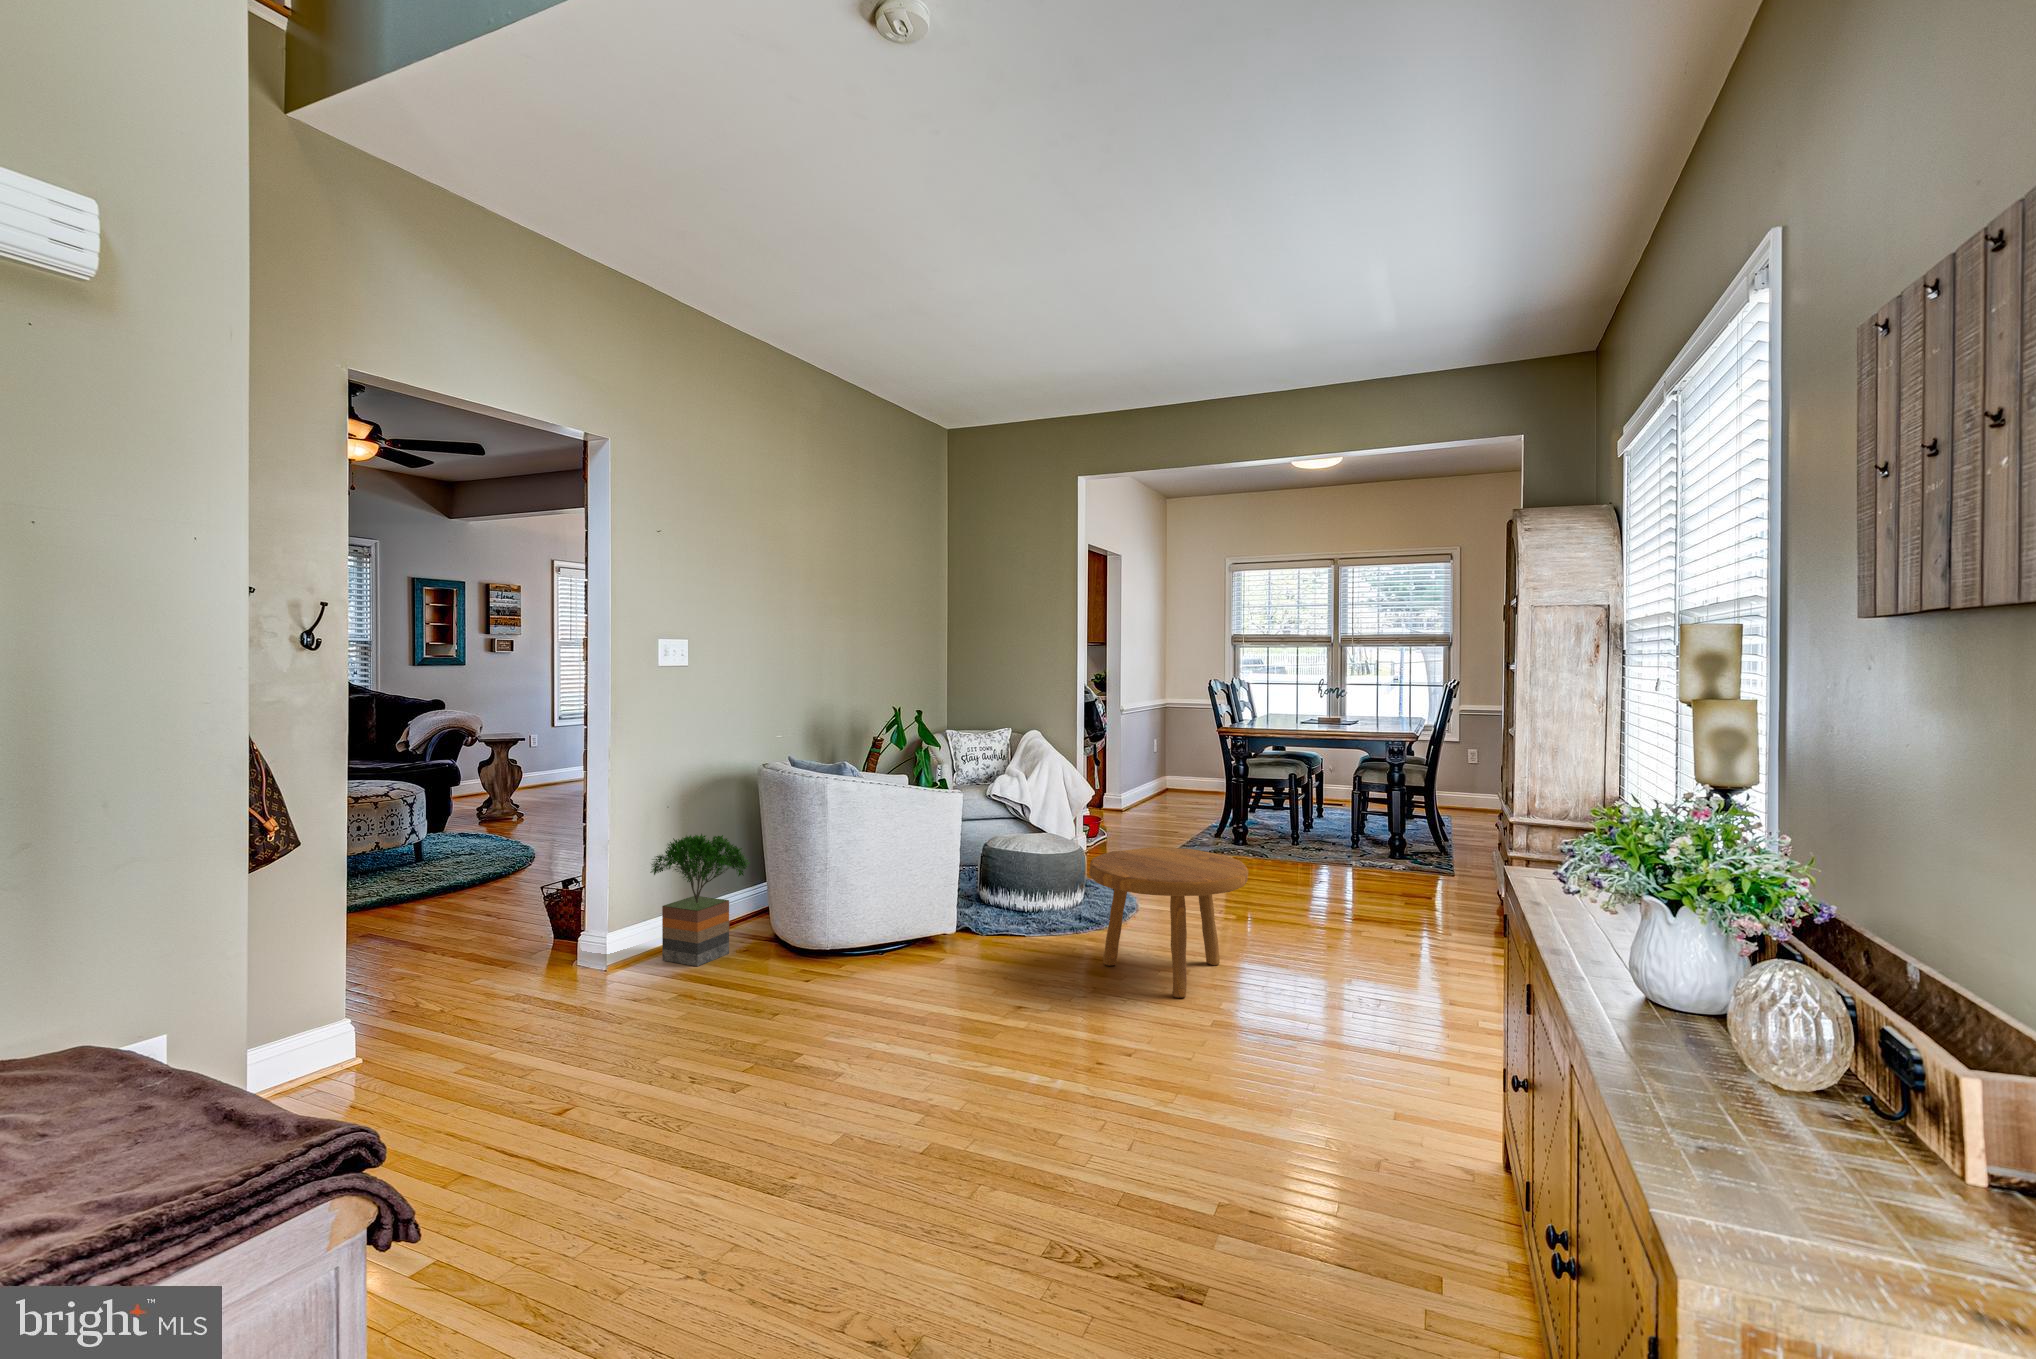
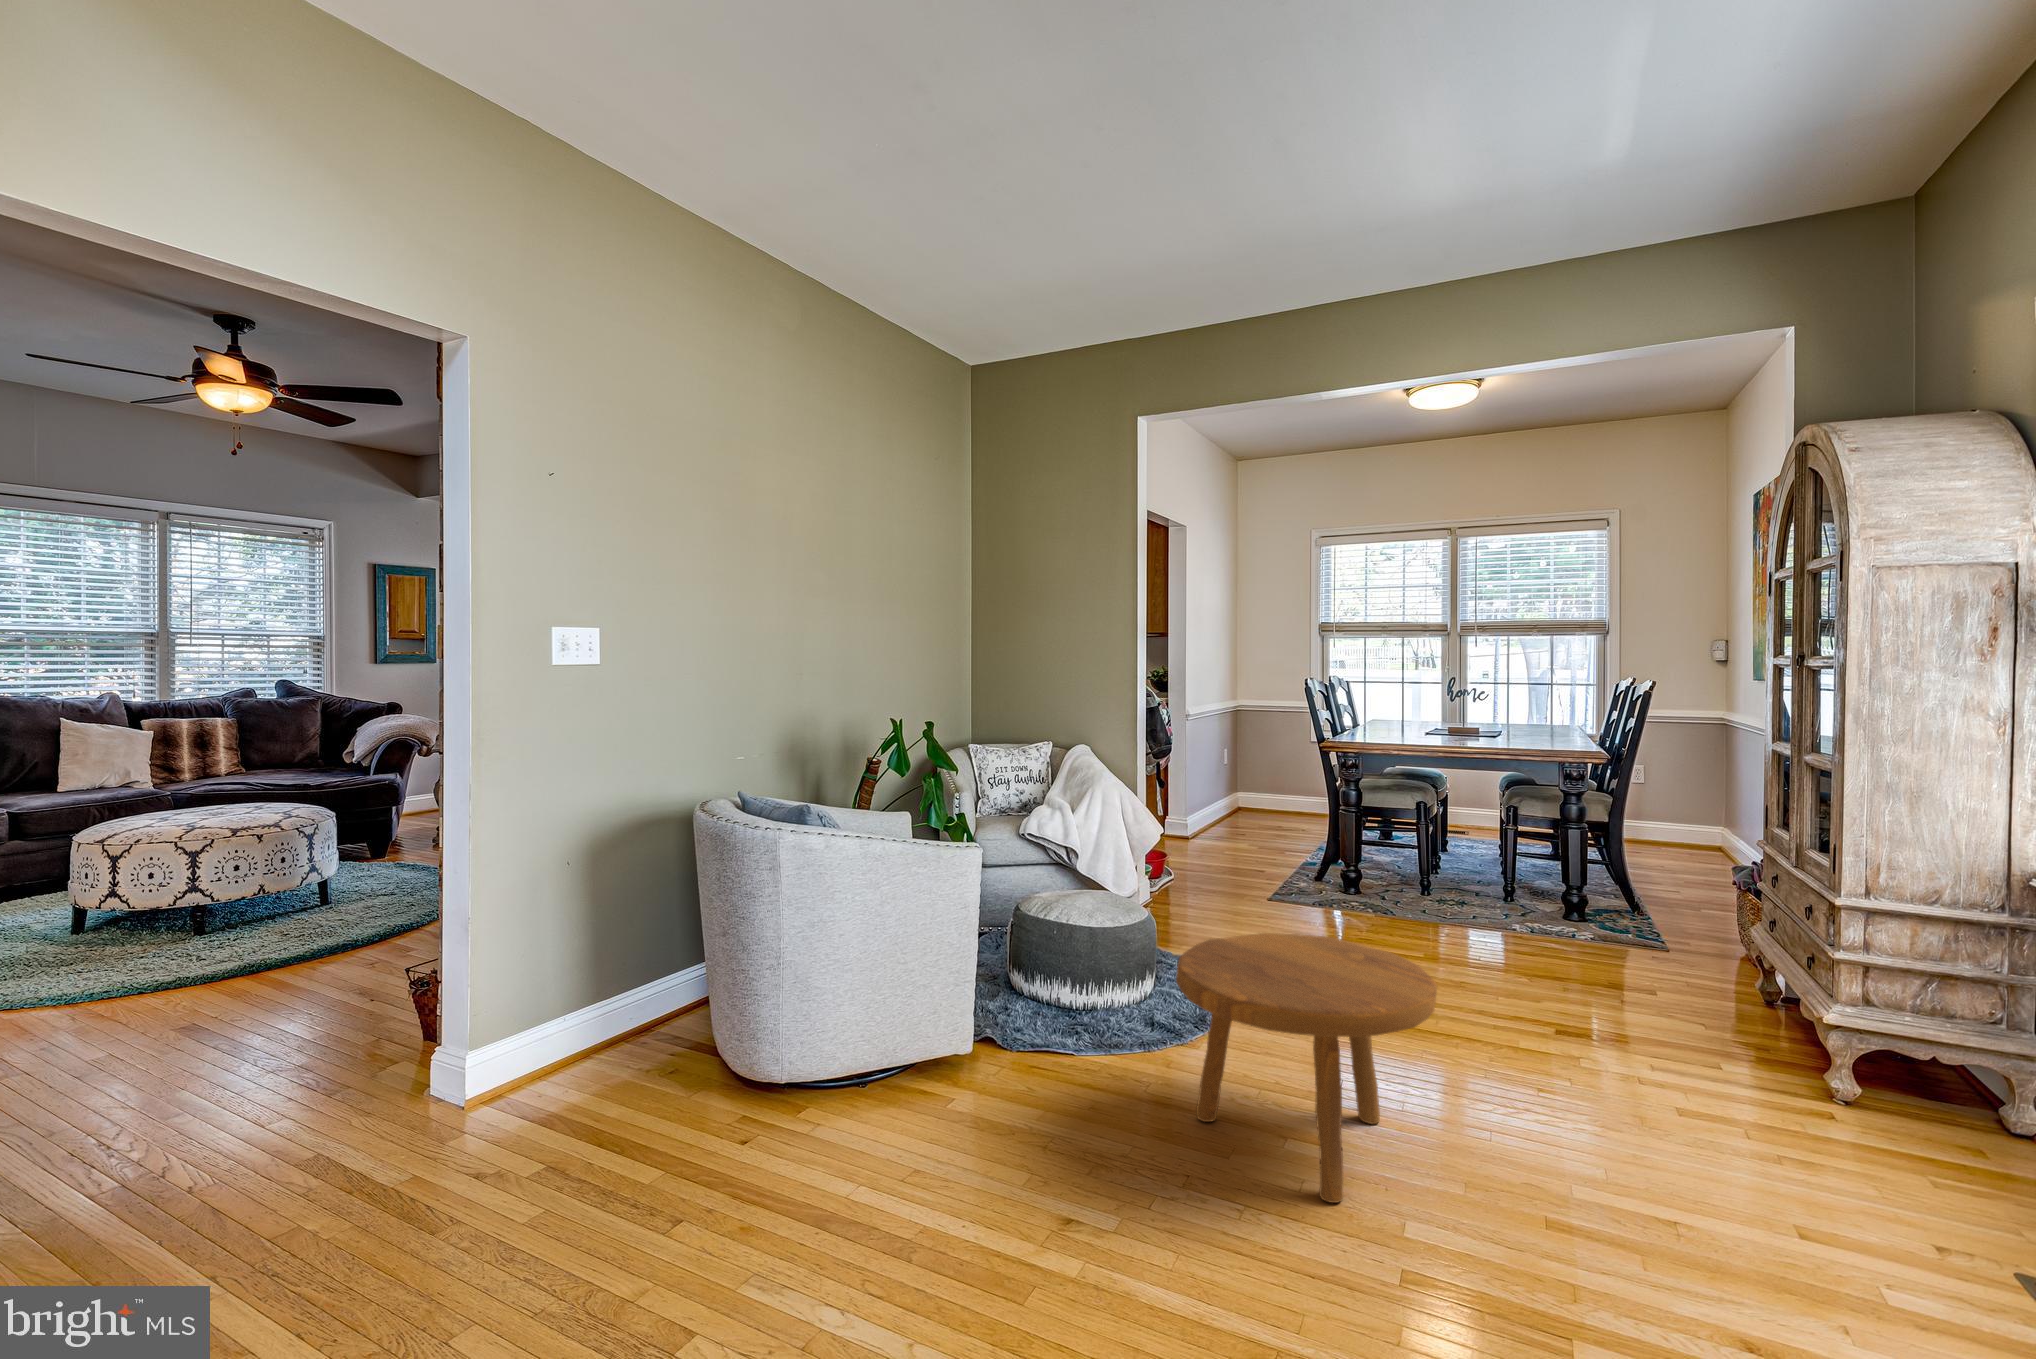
potted tree: present [650,834,749,966] -> none [516,903,670,1108]

